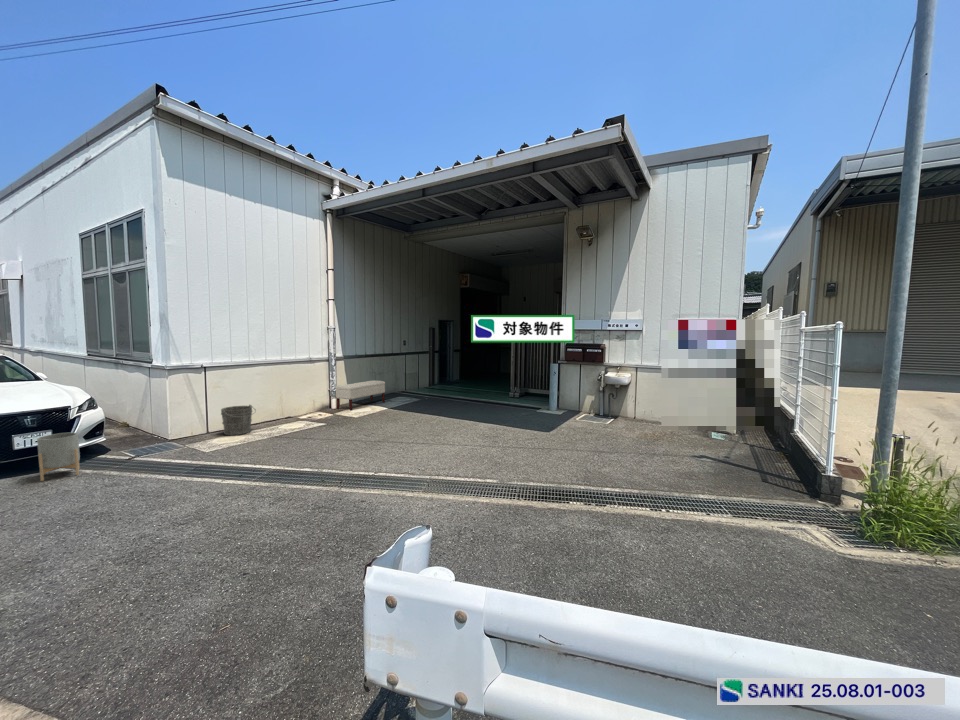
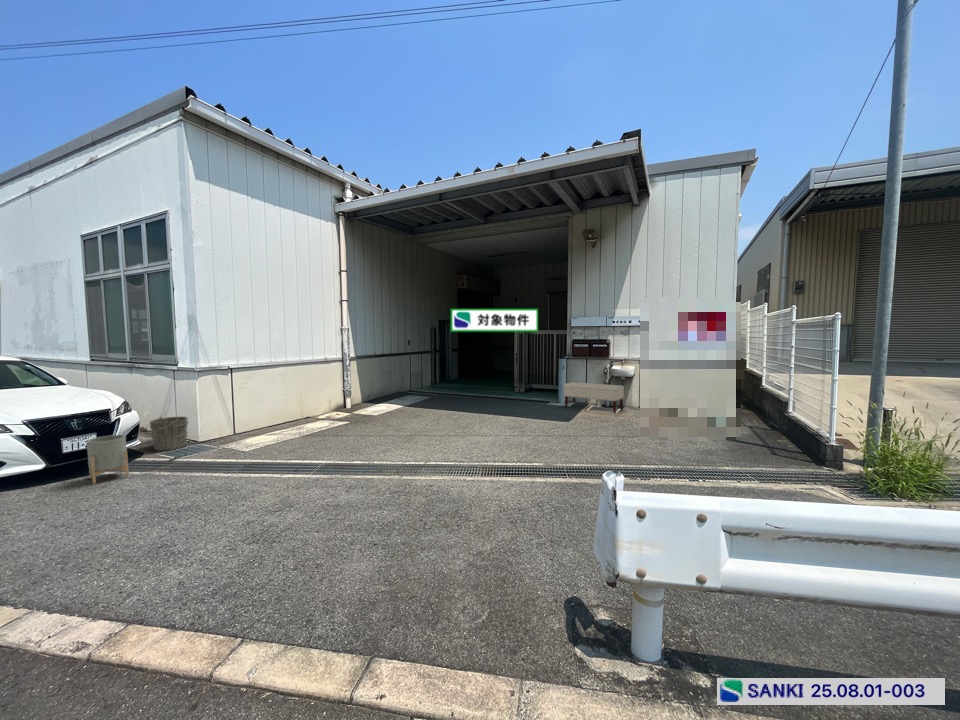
bench: present [336,380,385,410] -> present [564,382,624,413]
bucket: present [221,405,256,435] -> present [150,417,188,451]

